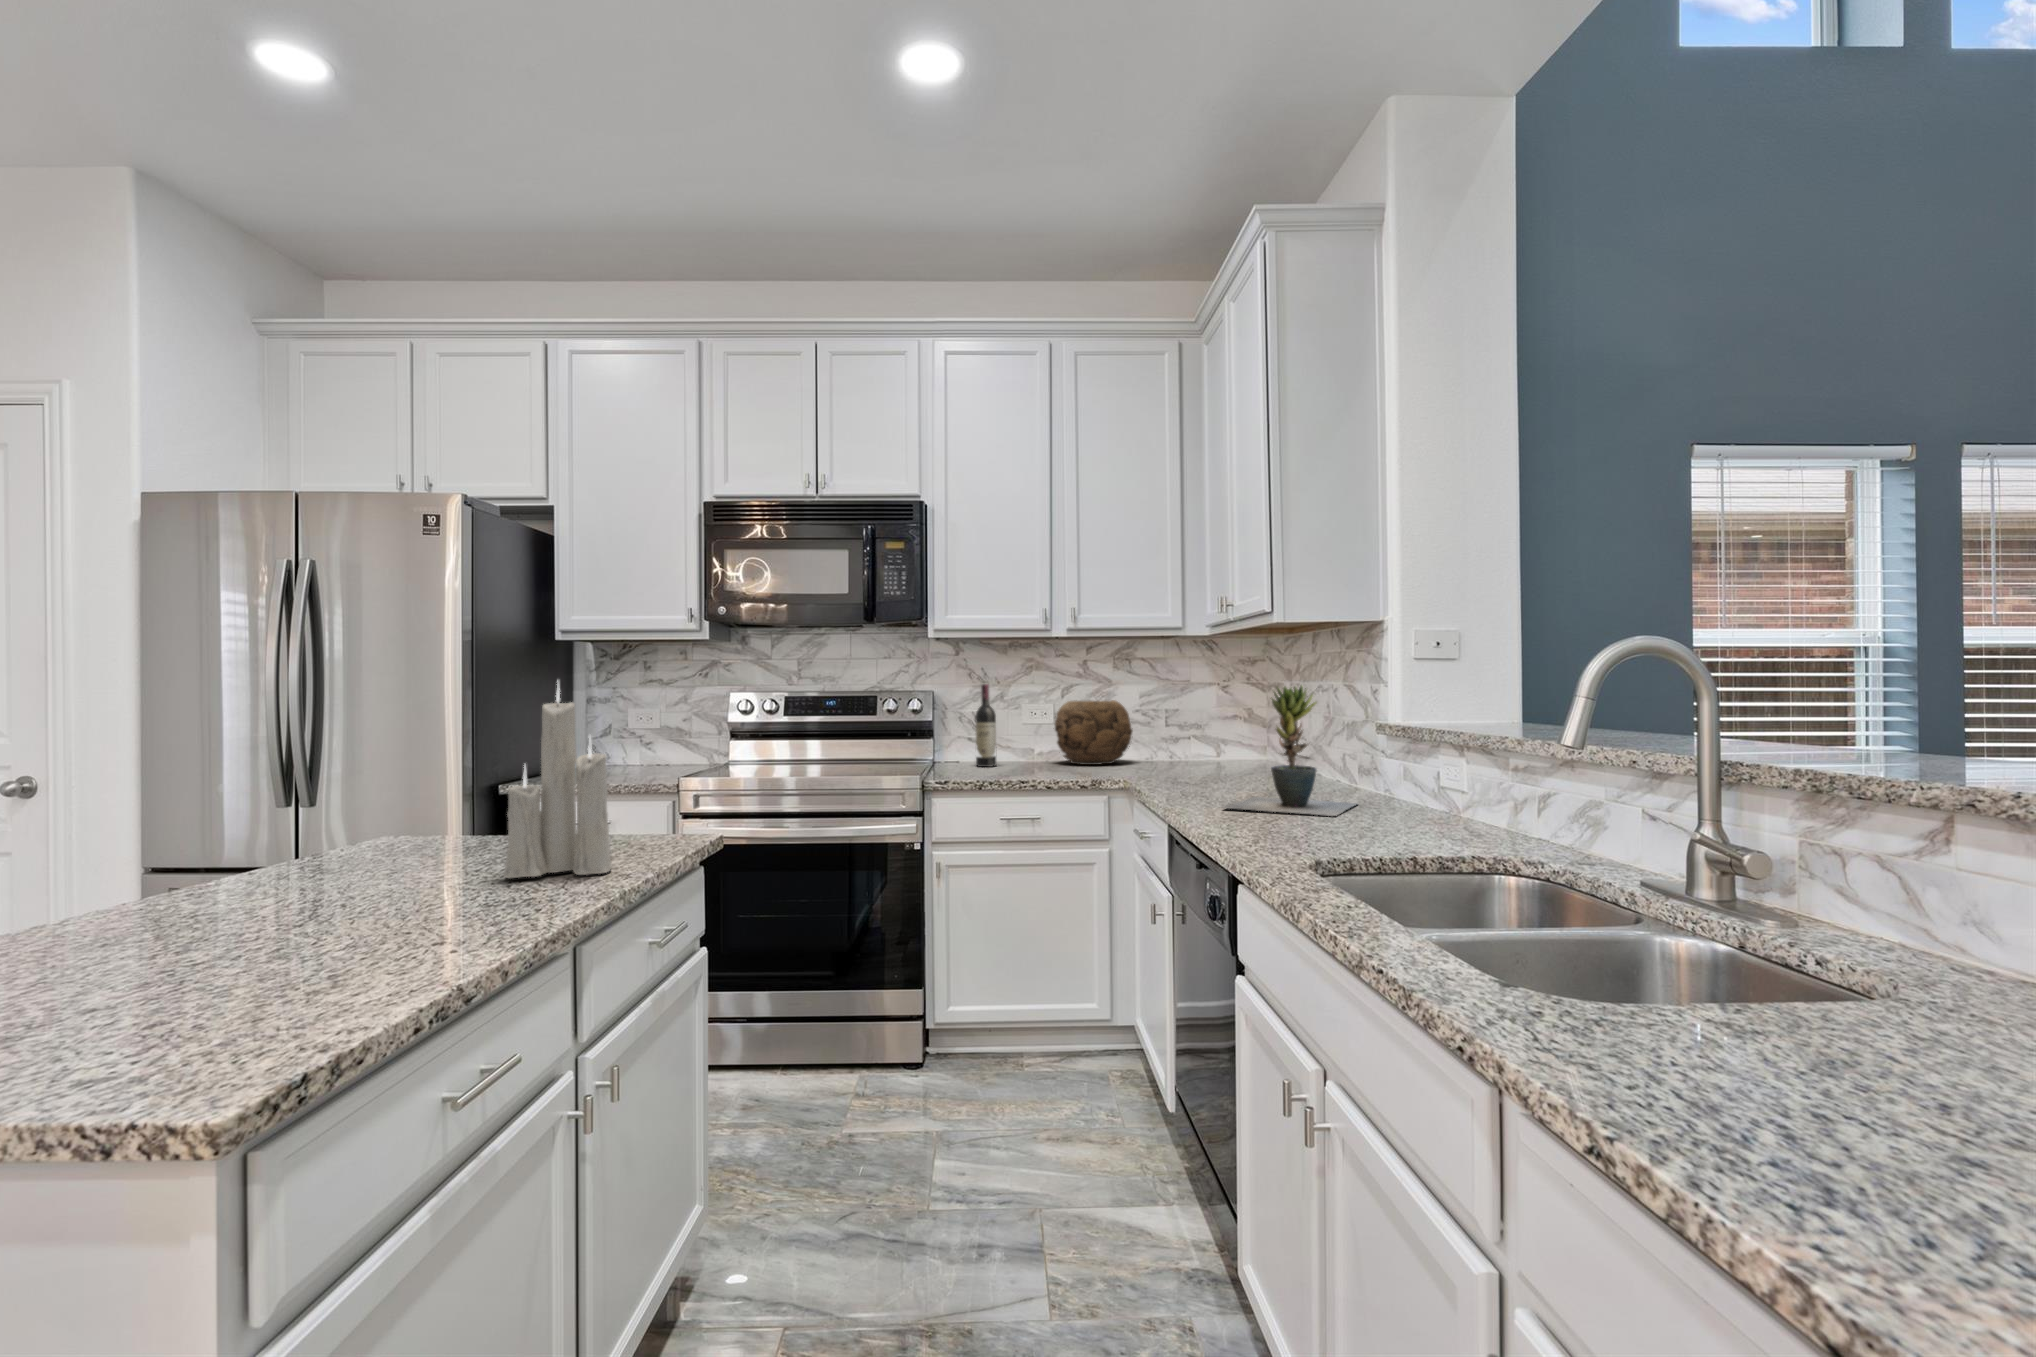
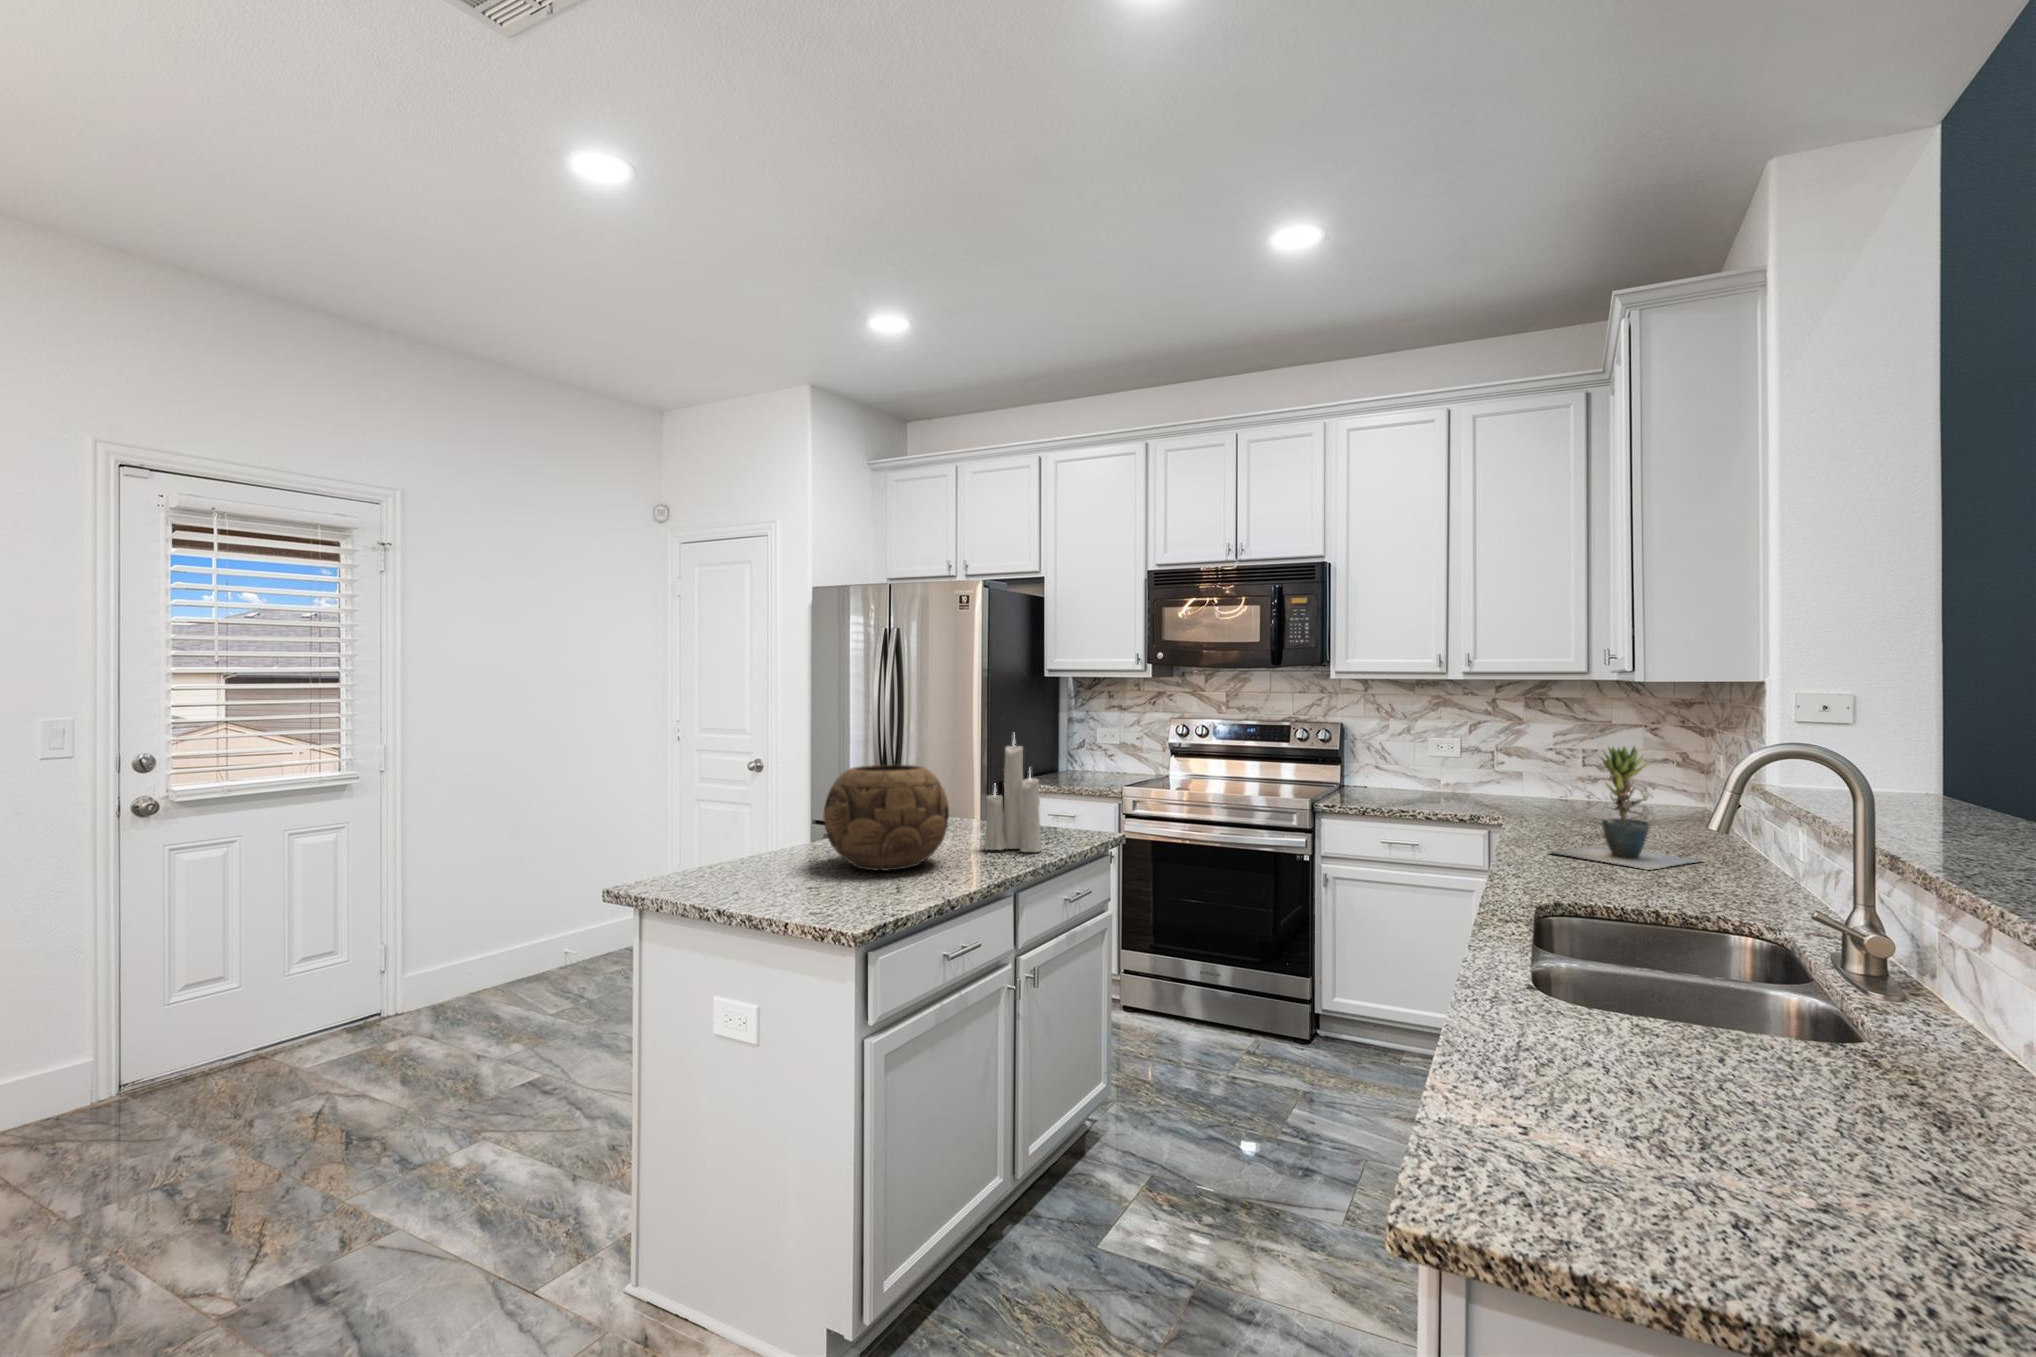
wine bottle: present [975,684,996,767] -> none [1379,719,1399,794]
decorative bowl: present [1055,700,1133,765] -> present [824,765,949,871]

